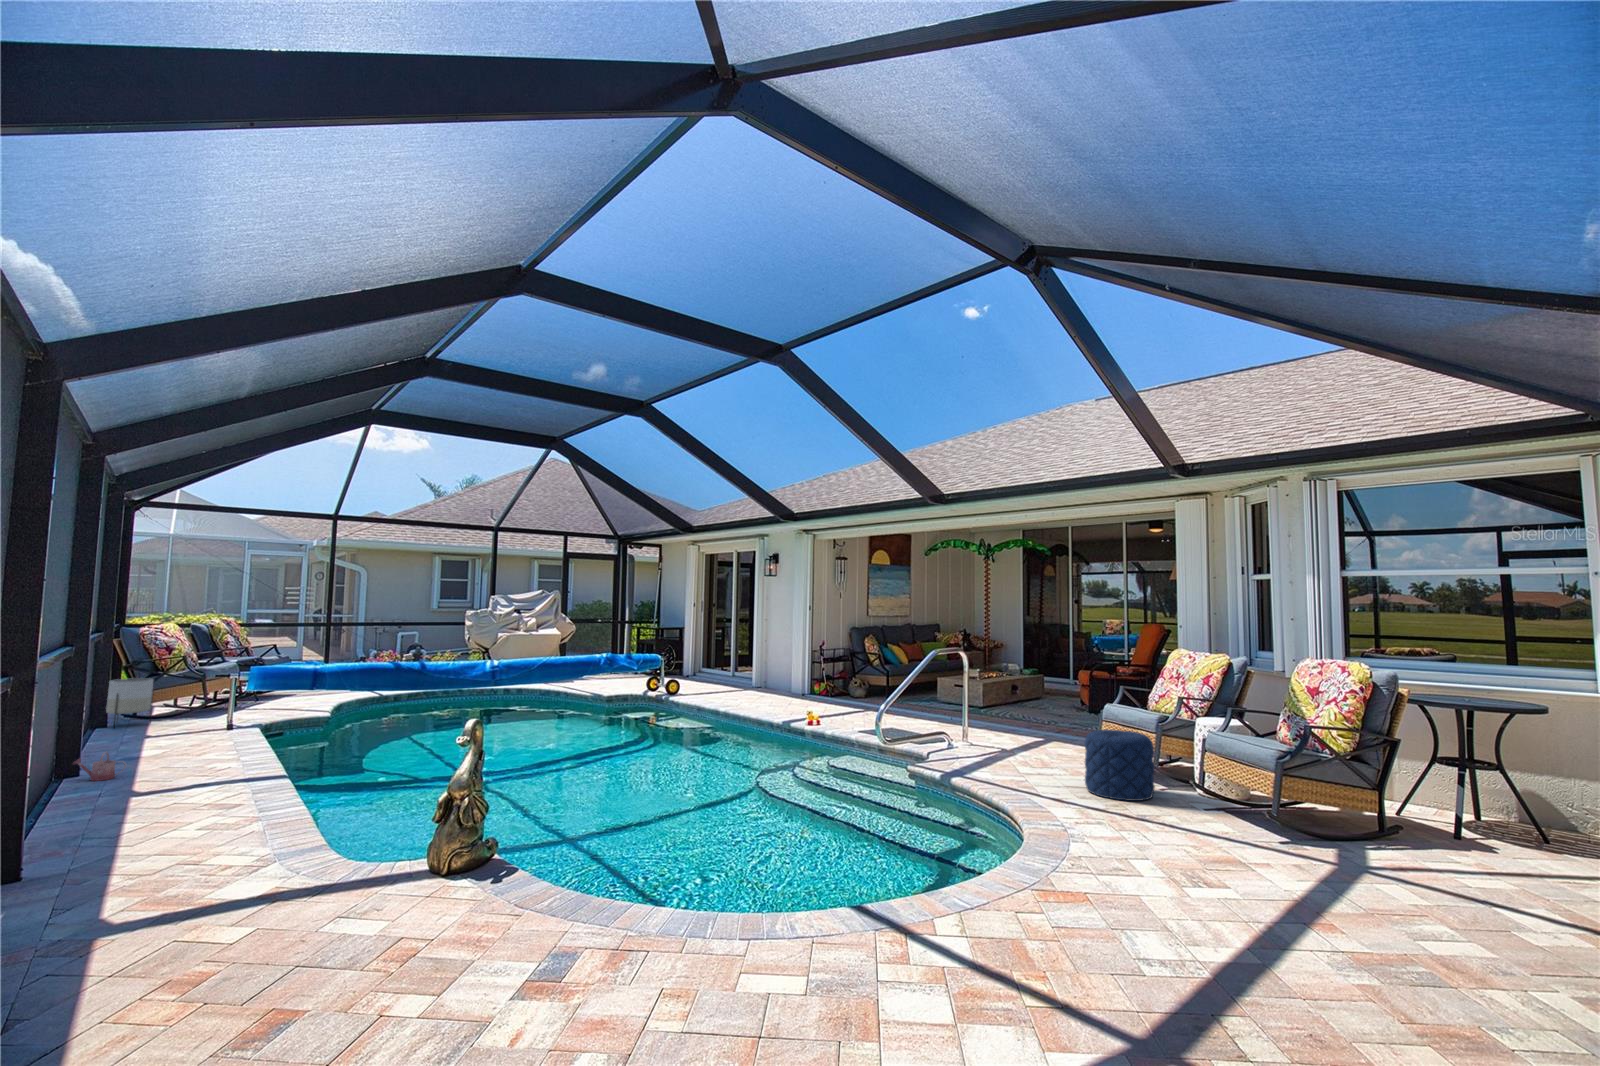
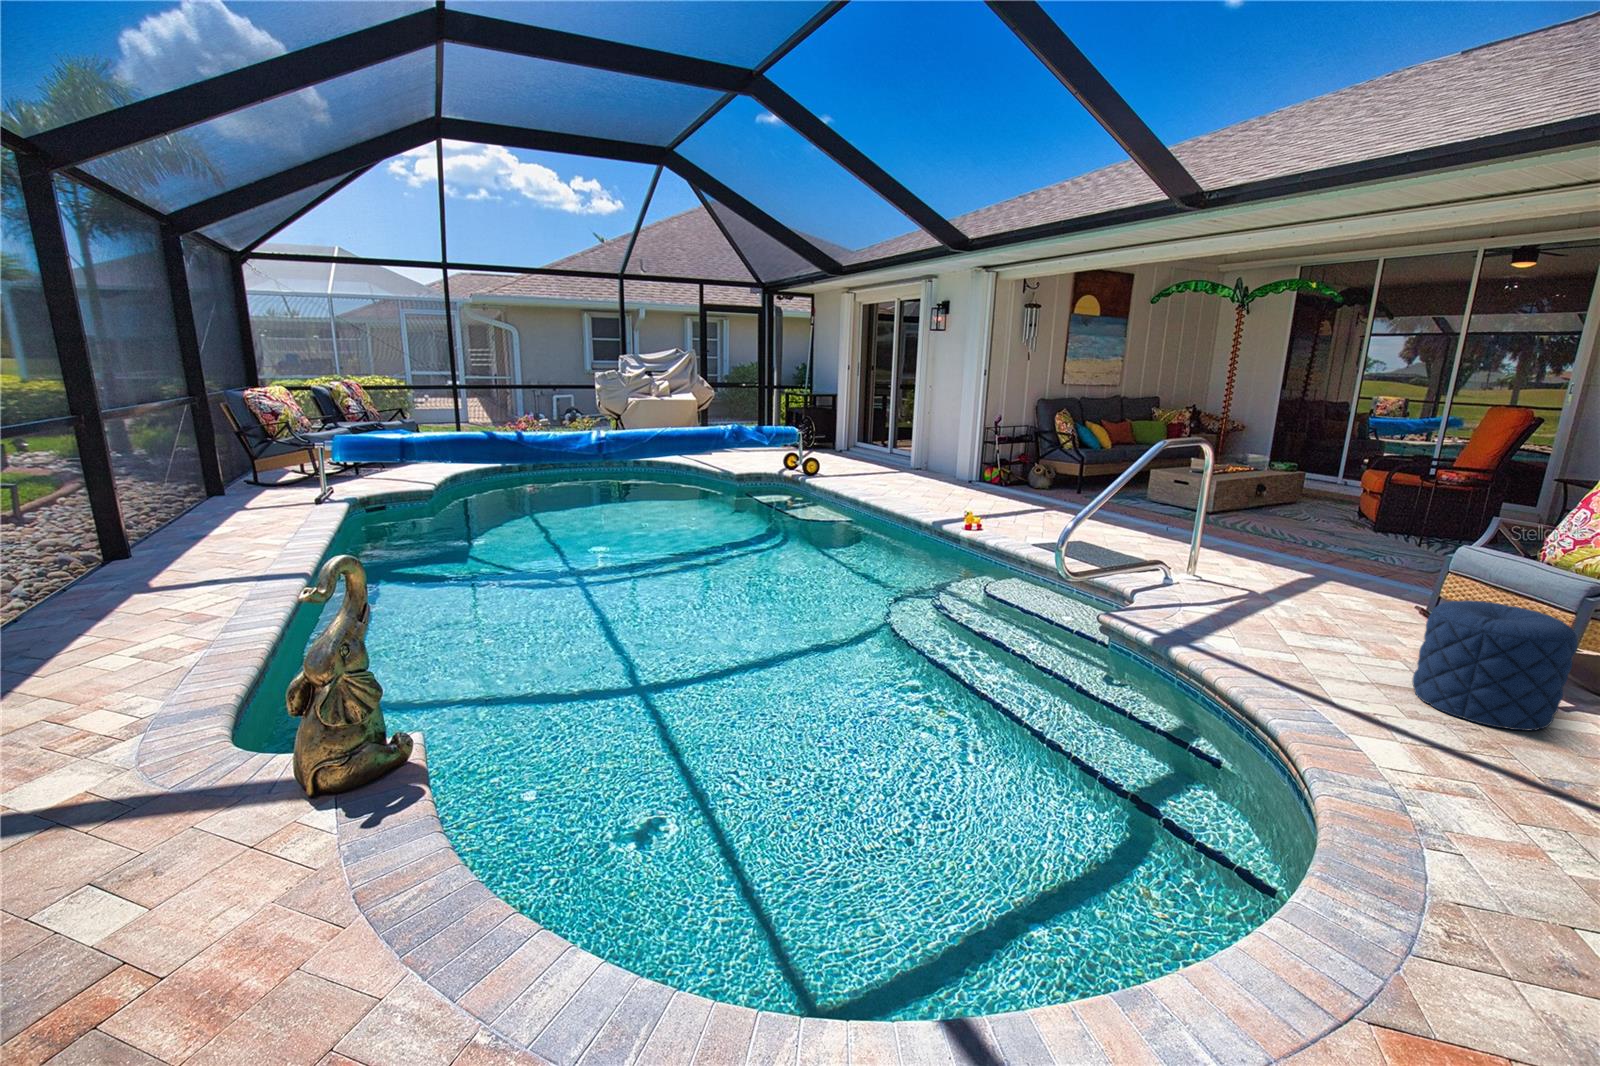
planter: present [106,678,153,722] -> none [213,445,264,497]
watering can: present [73,752,126,781] -> none [113,537,170,568]

